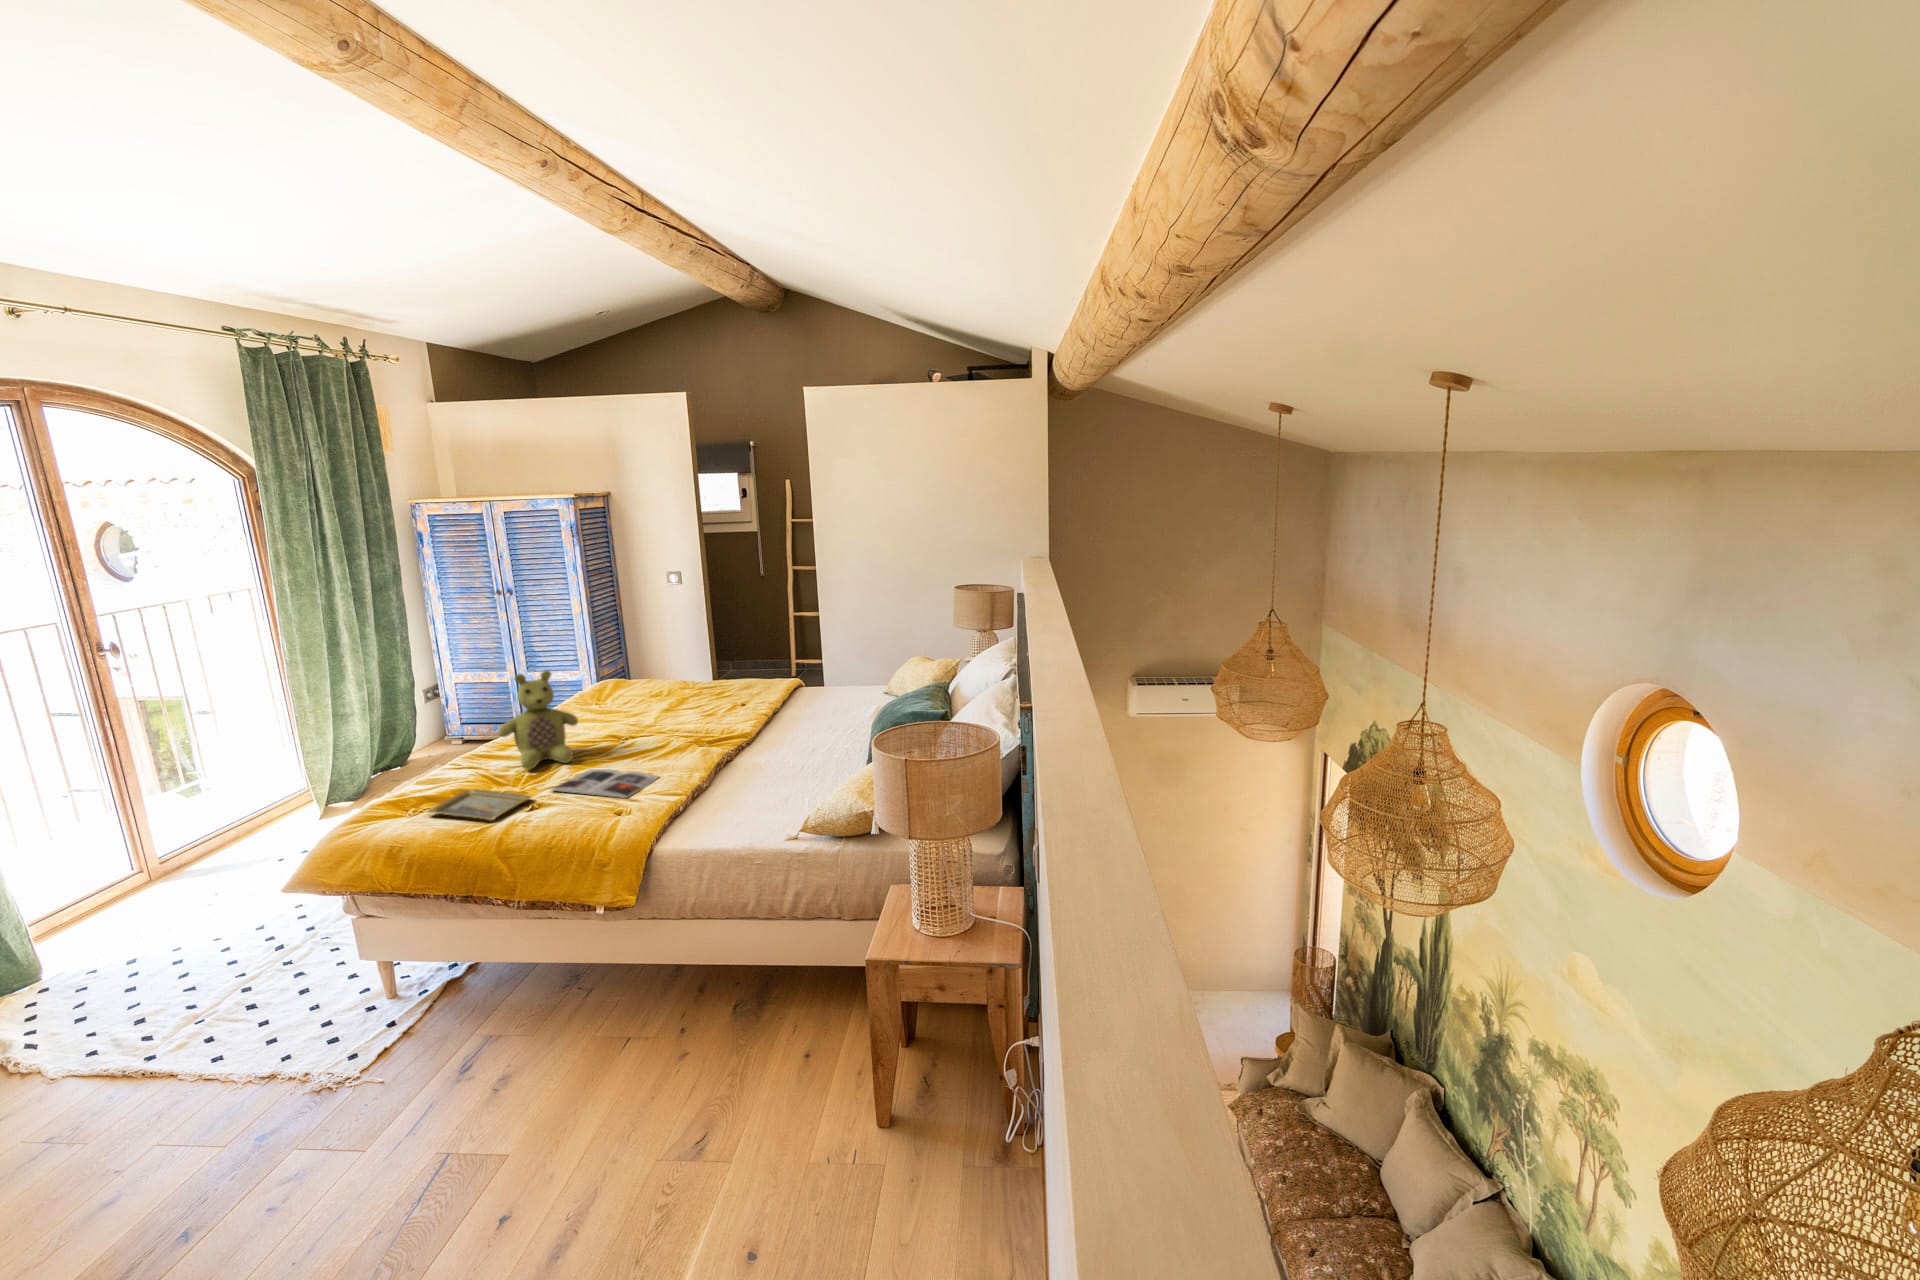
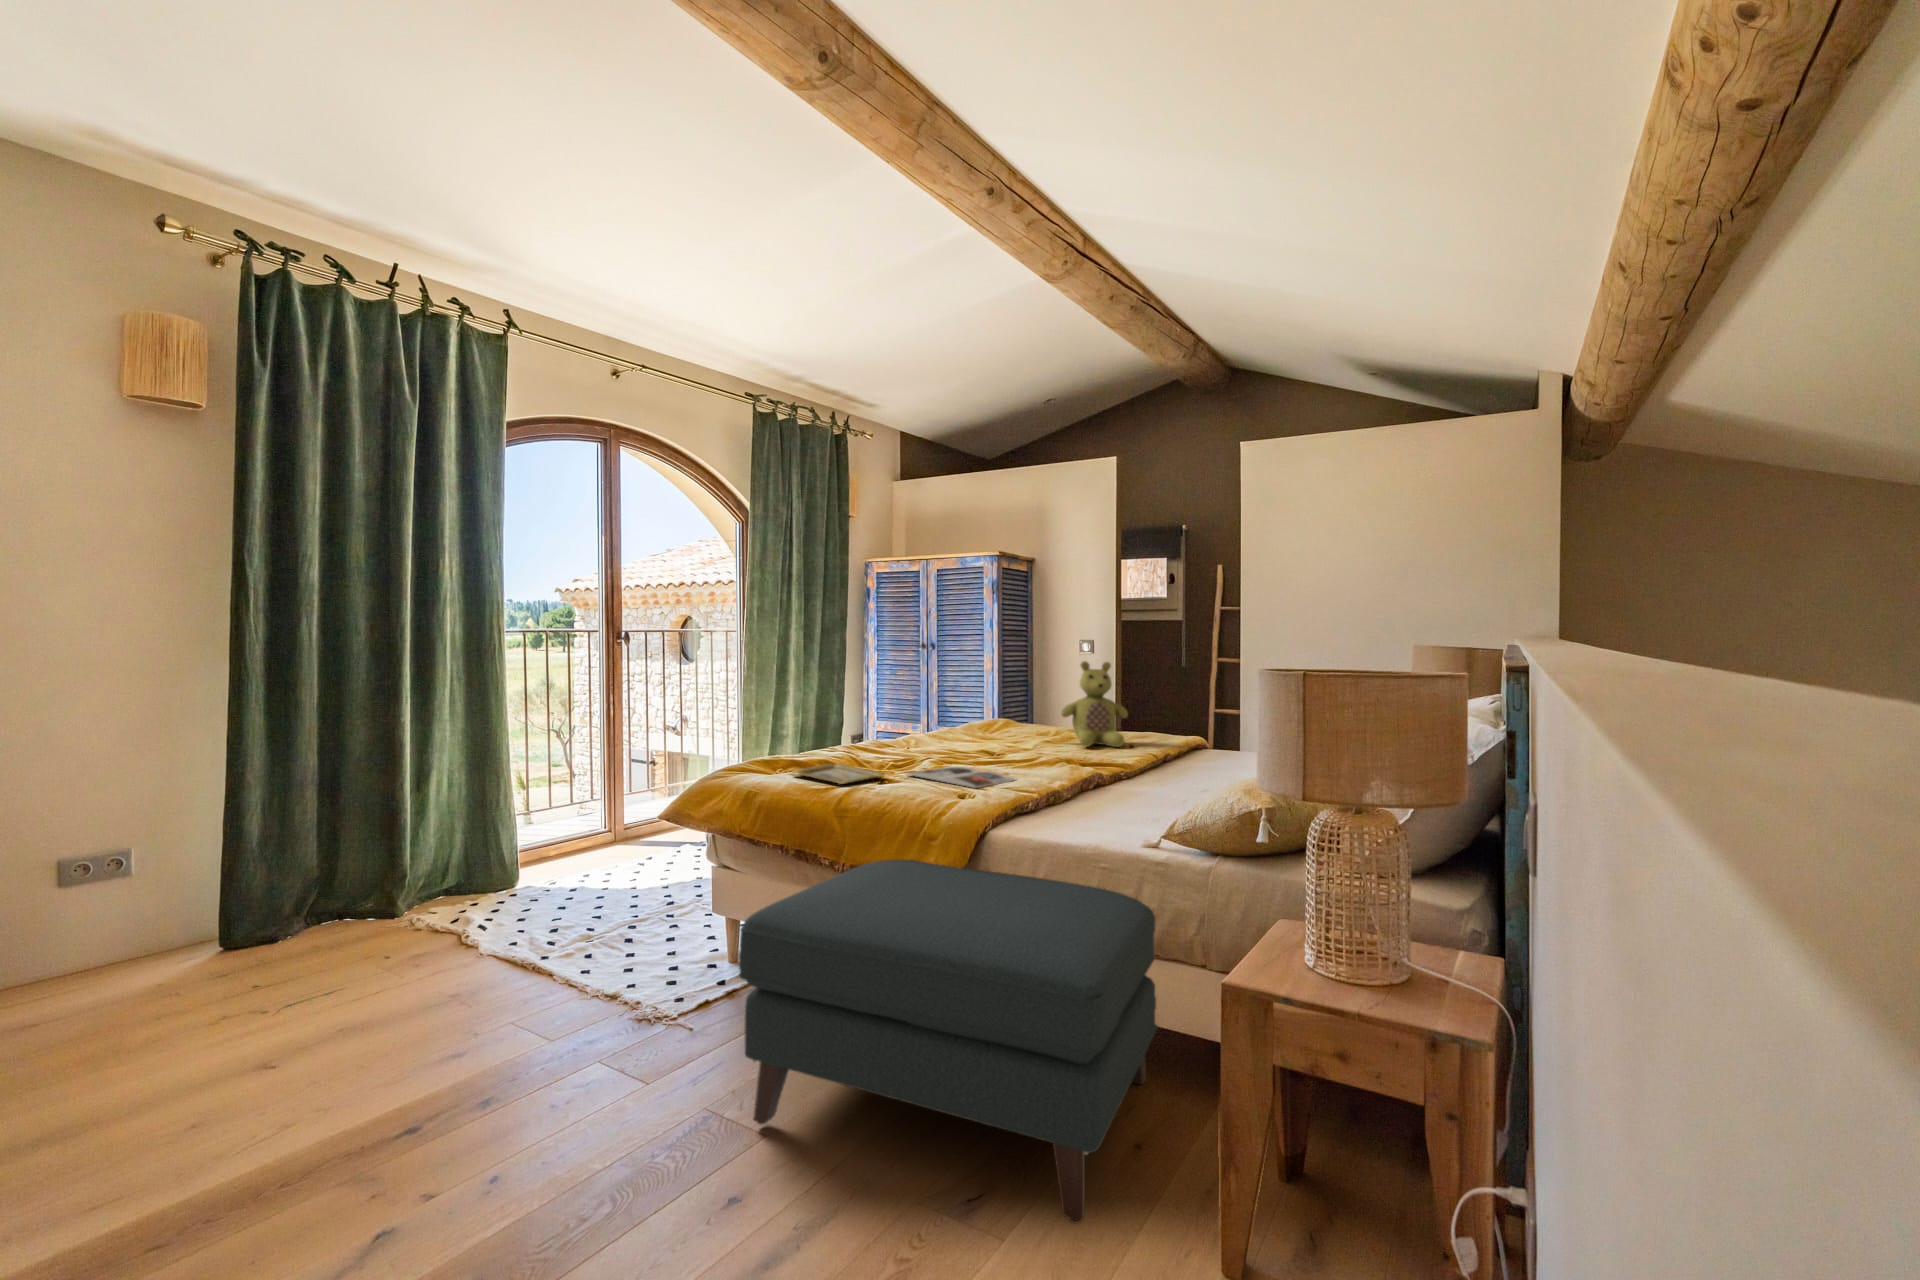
stuffed bear: present [498,670,578,770] -> present [1061,661,1128,747]
ottoman: none [456,874,809,1146] -> present [739,860,1158,1223]

